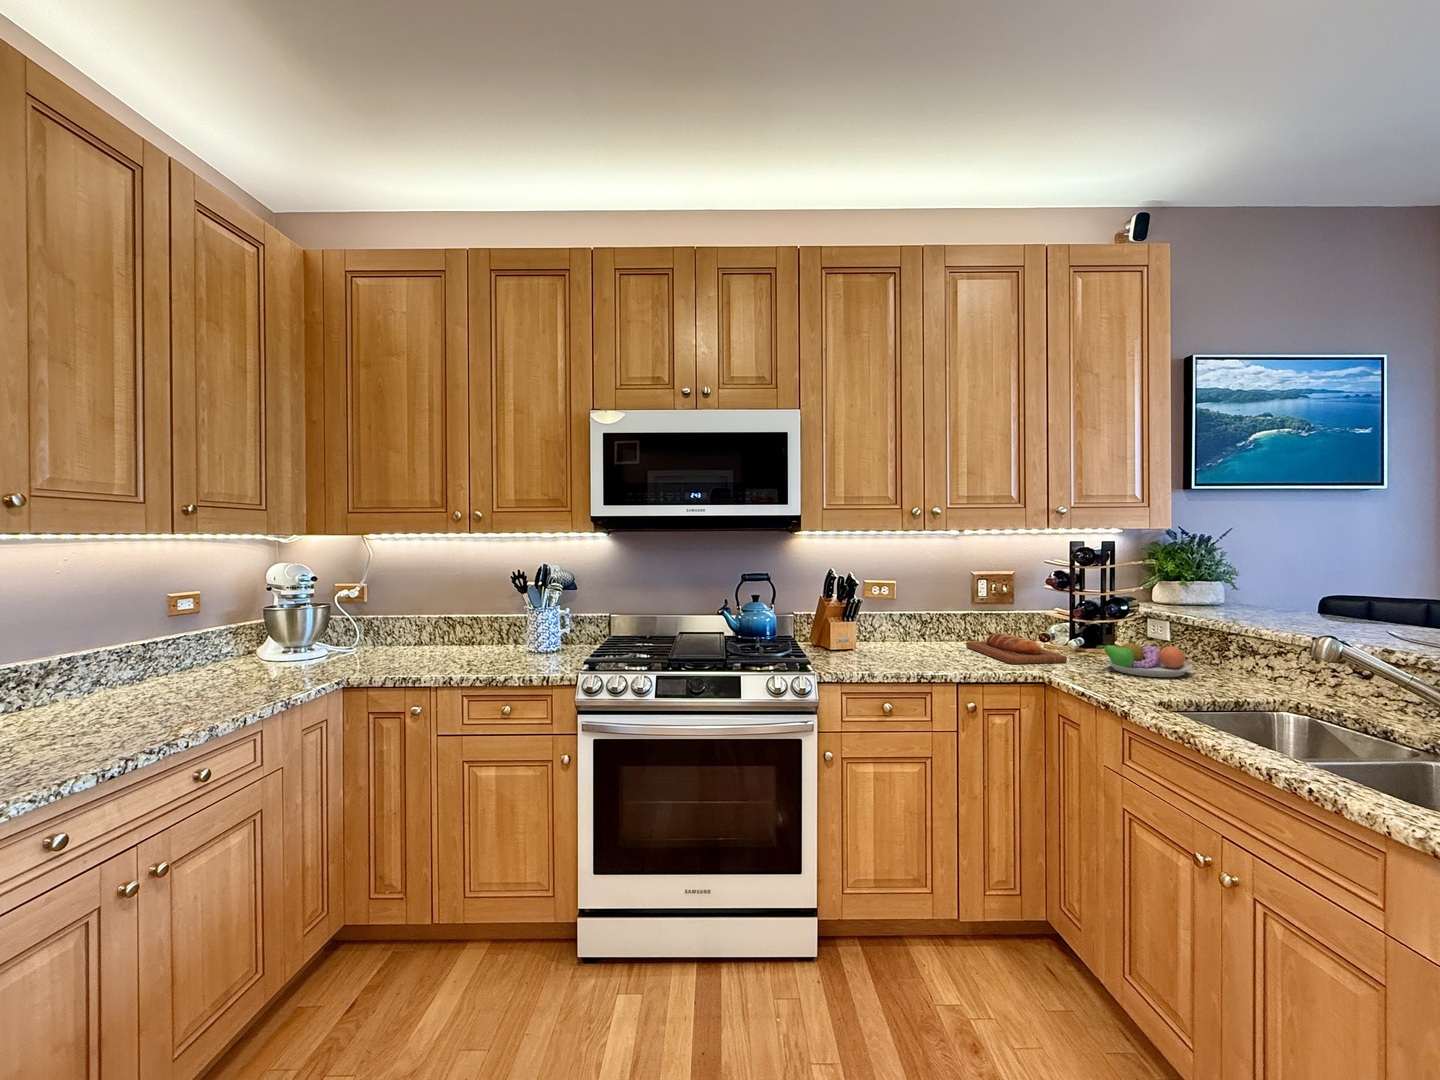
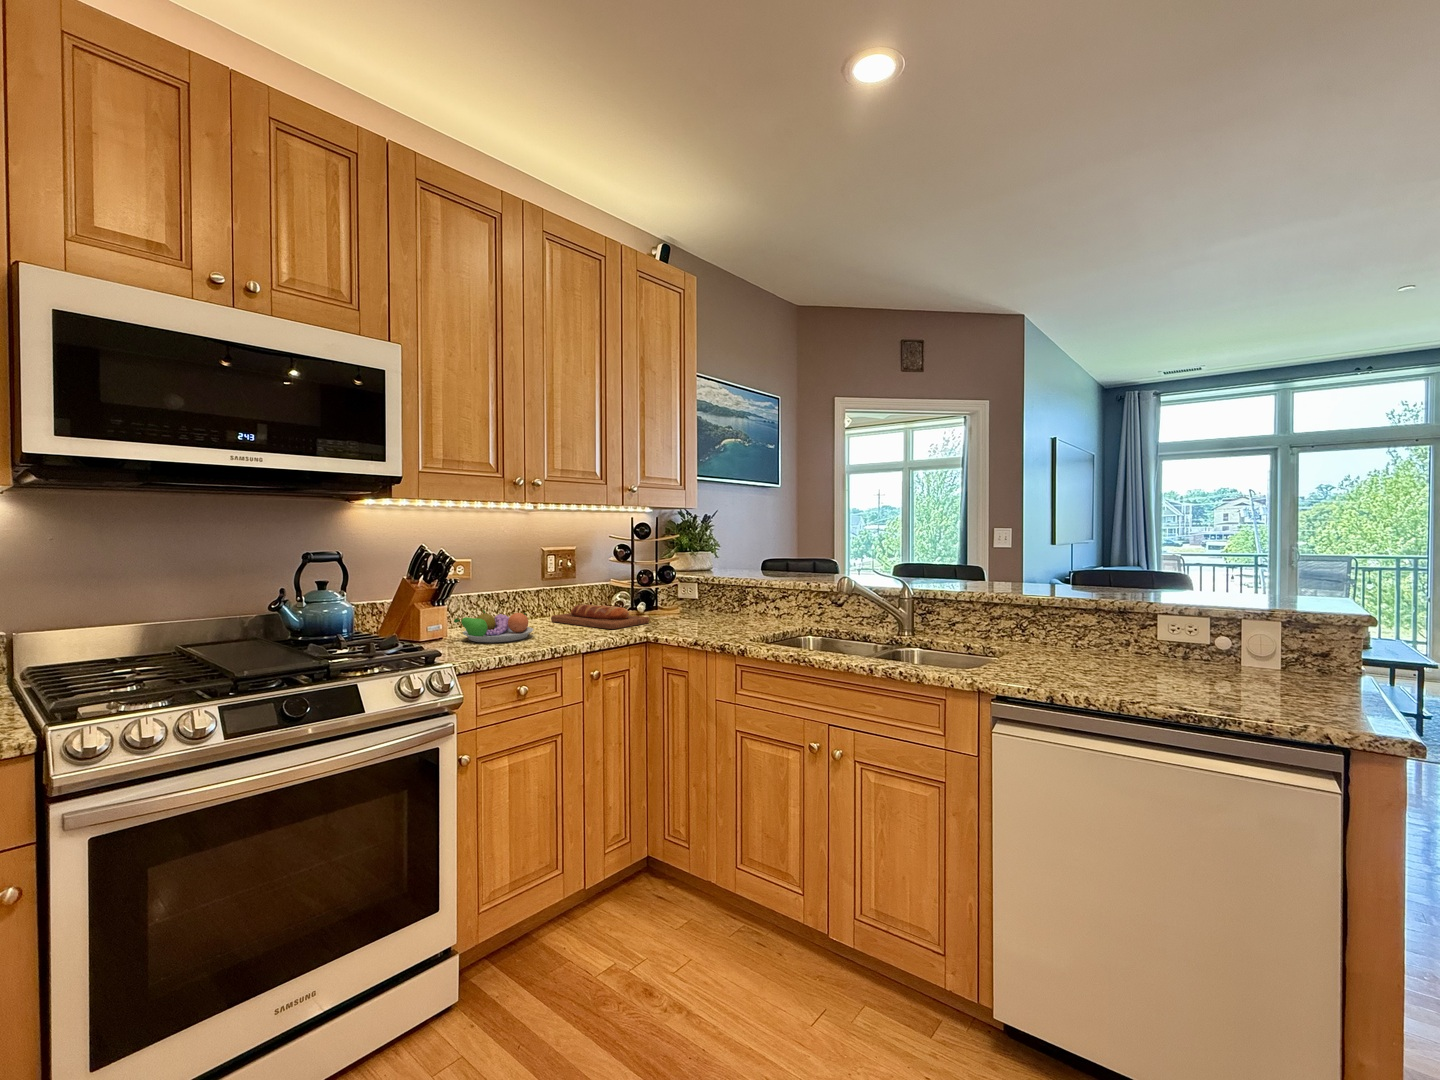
fruit bowl: present [1096,639,1192,677] -> present [454,610,534,642]

